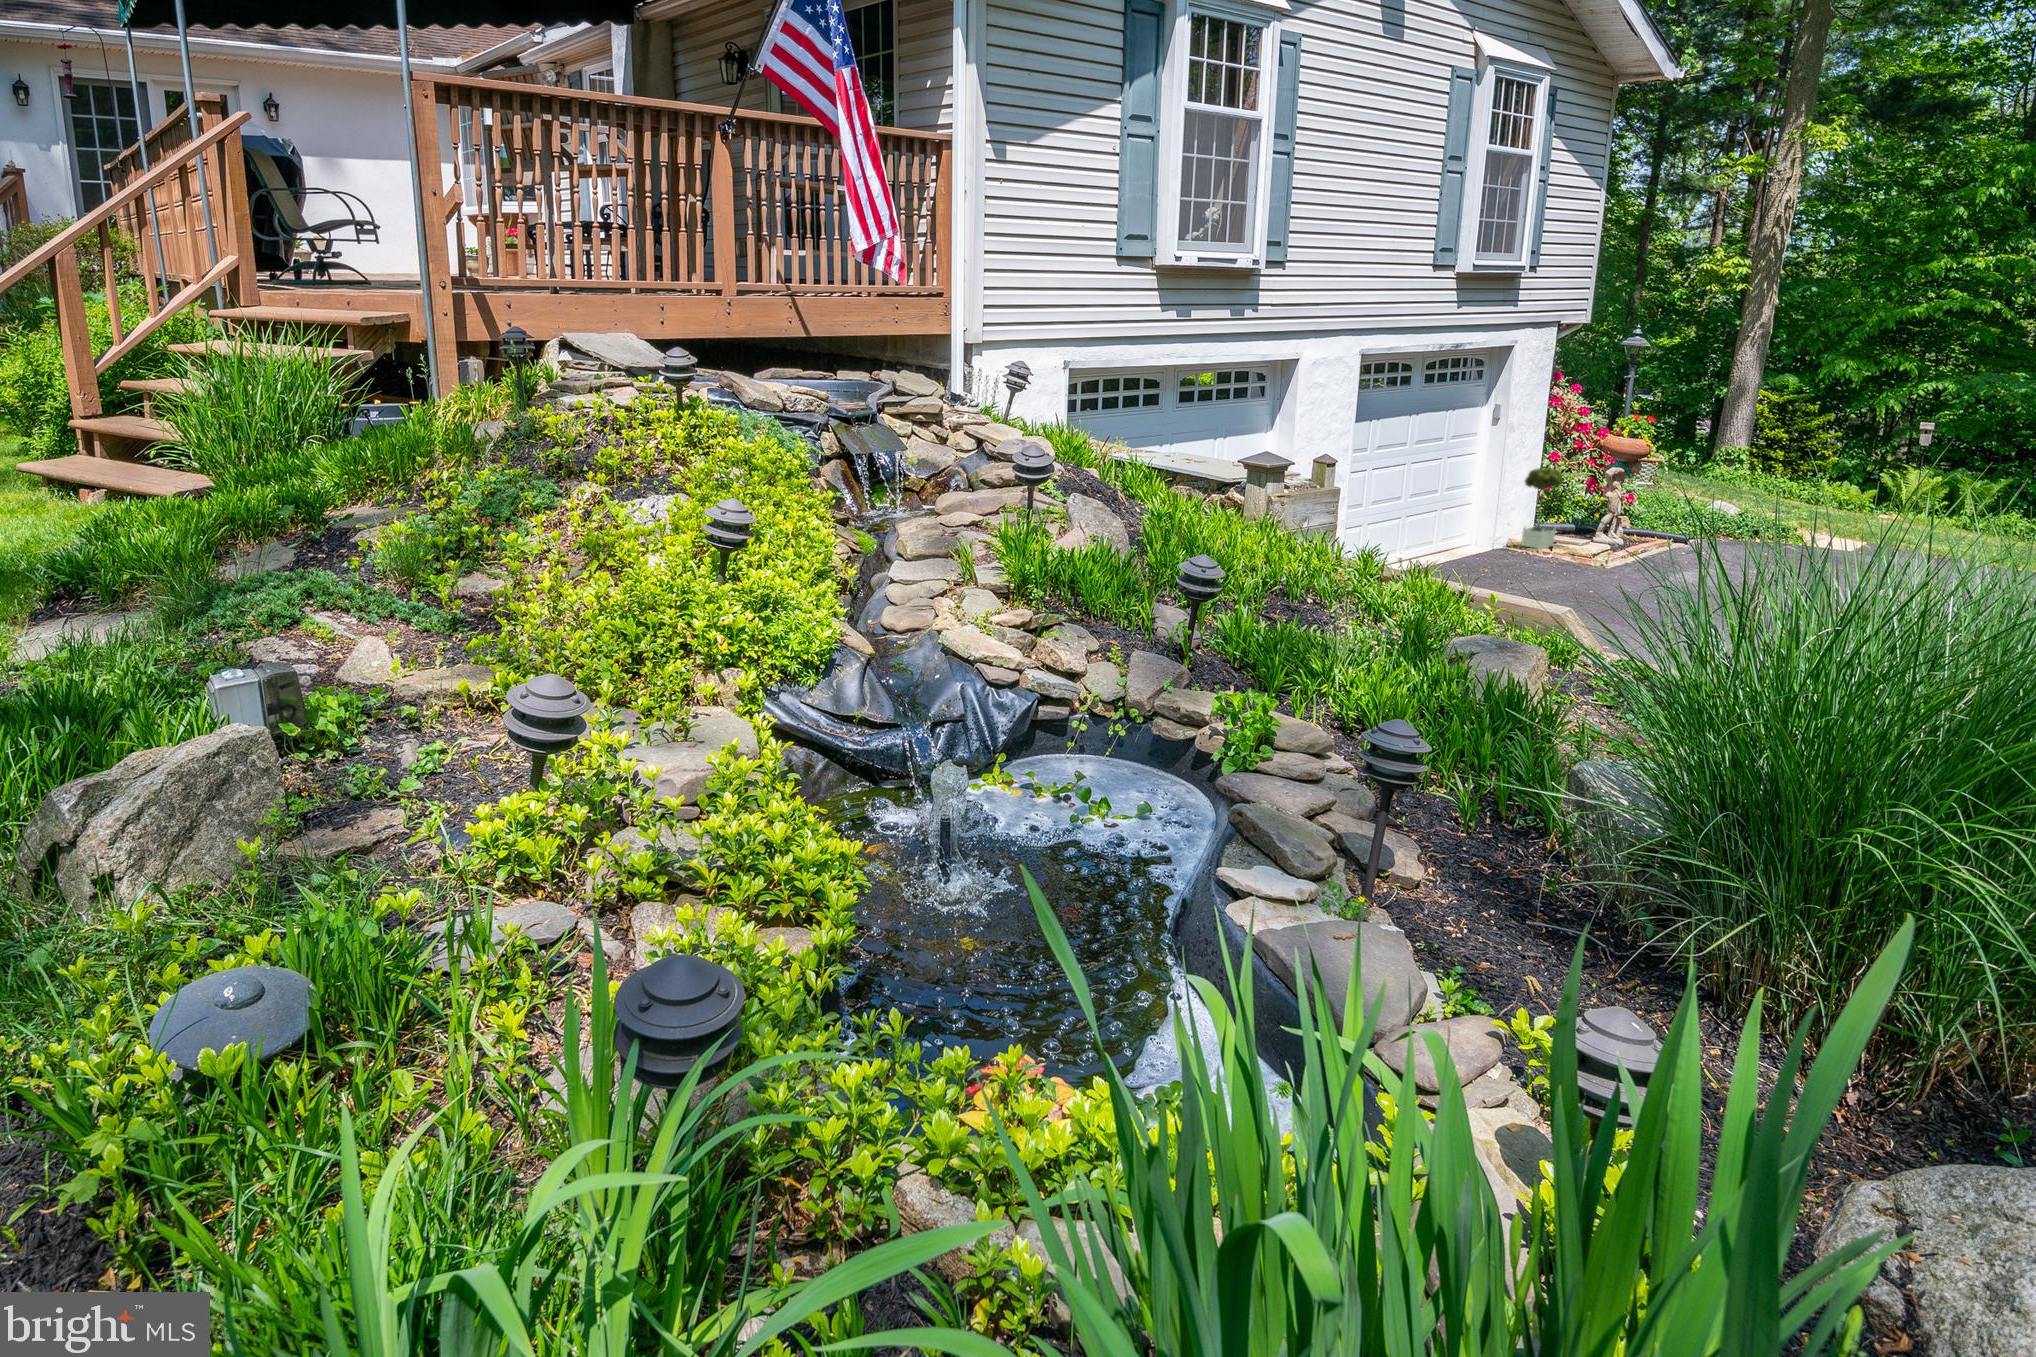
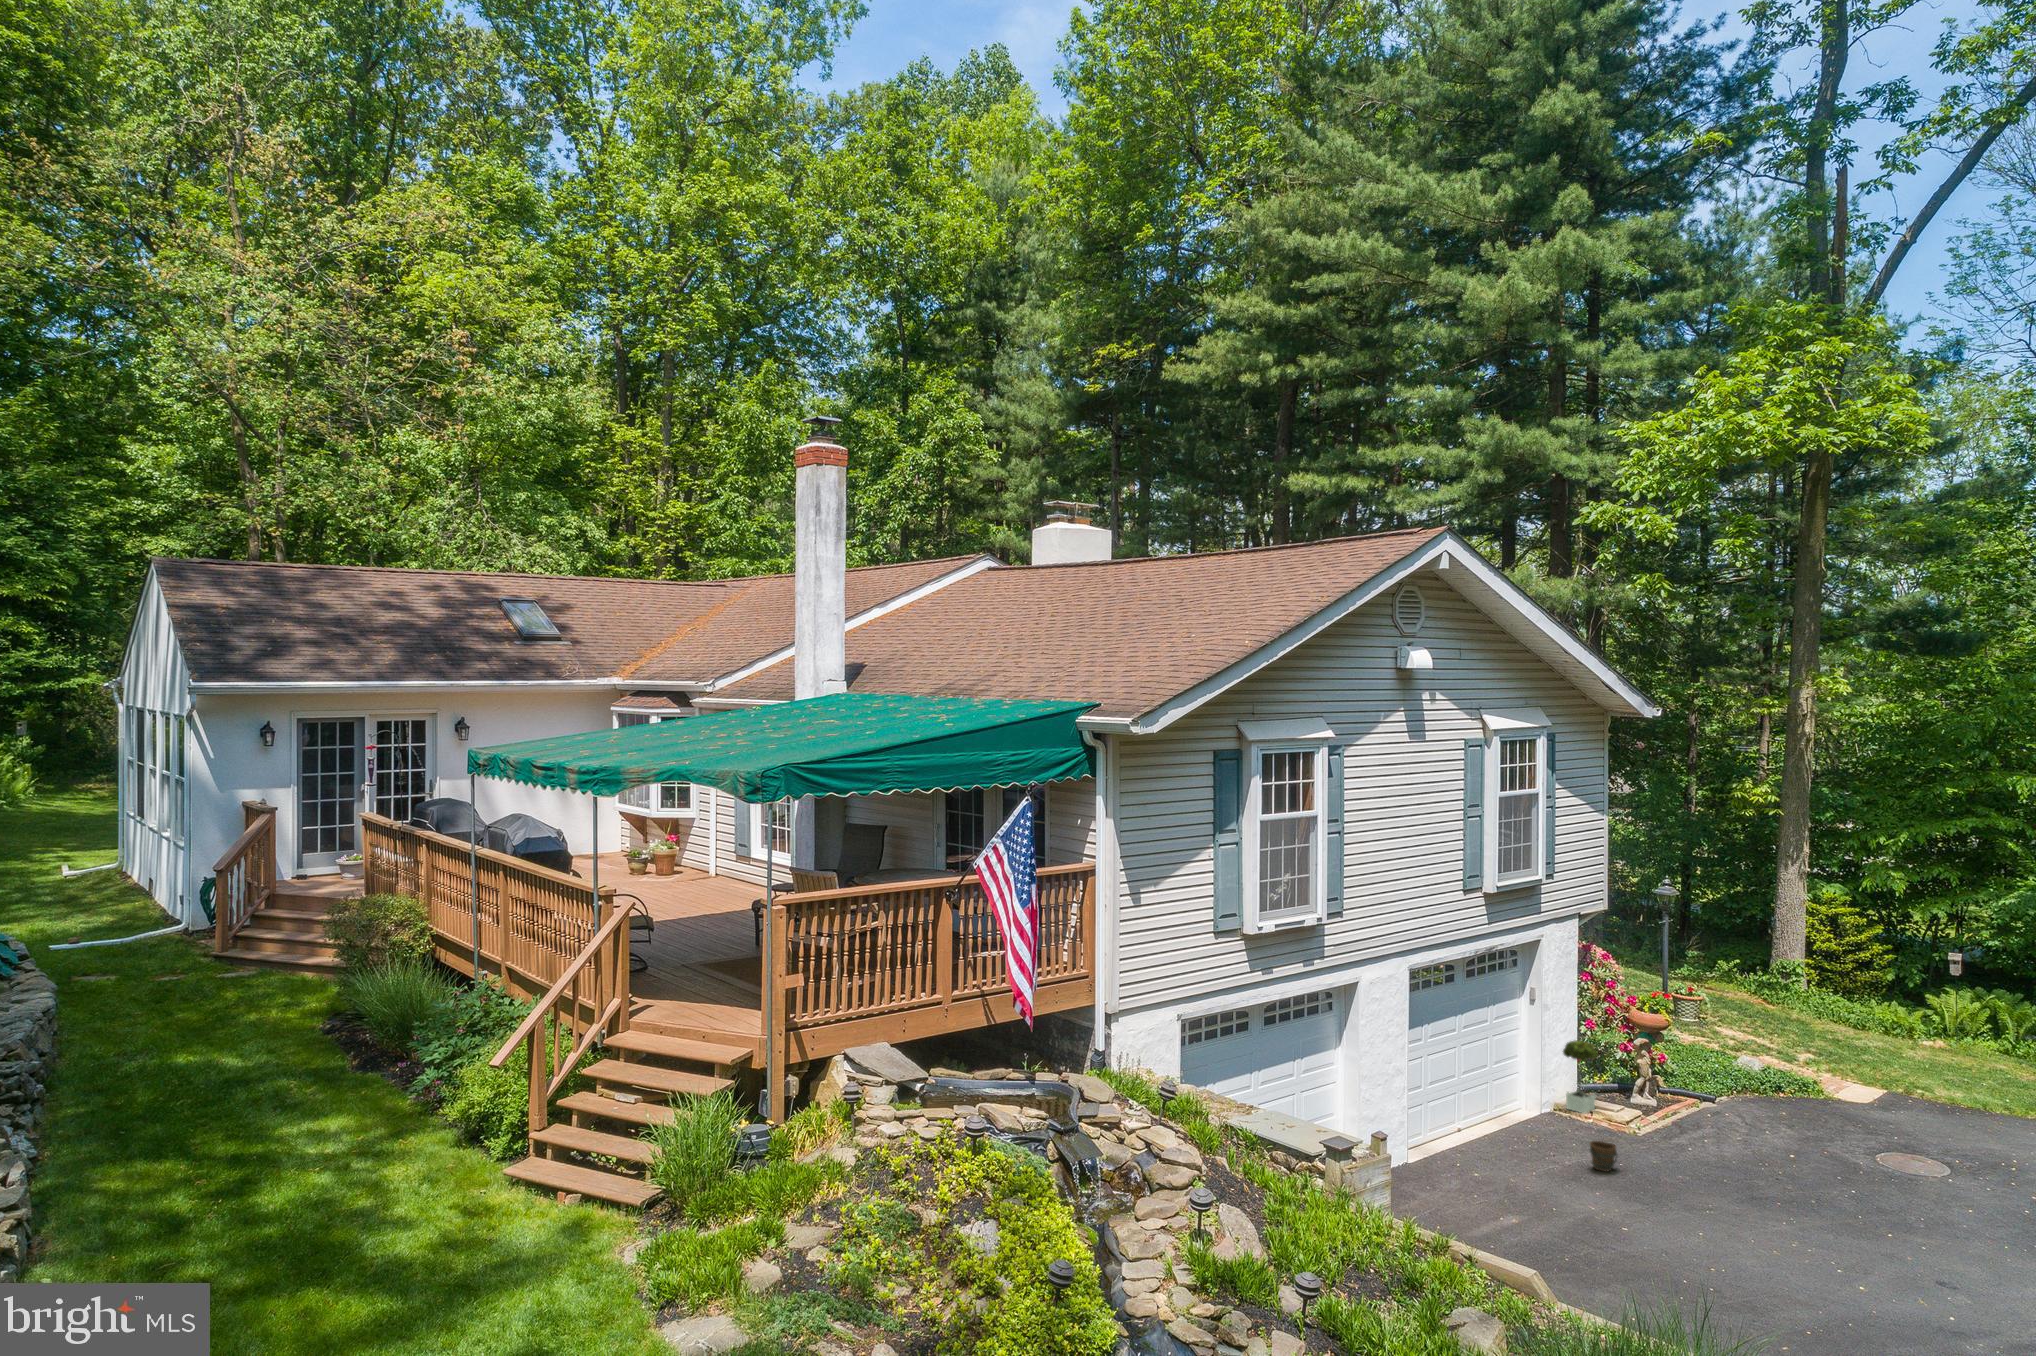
bucket: none [1550,557,1582,588] -> present [1589,1141,1617,1171]

